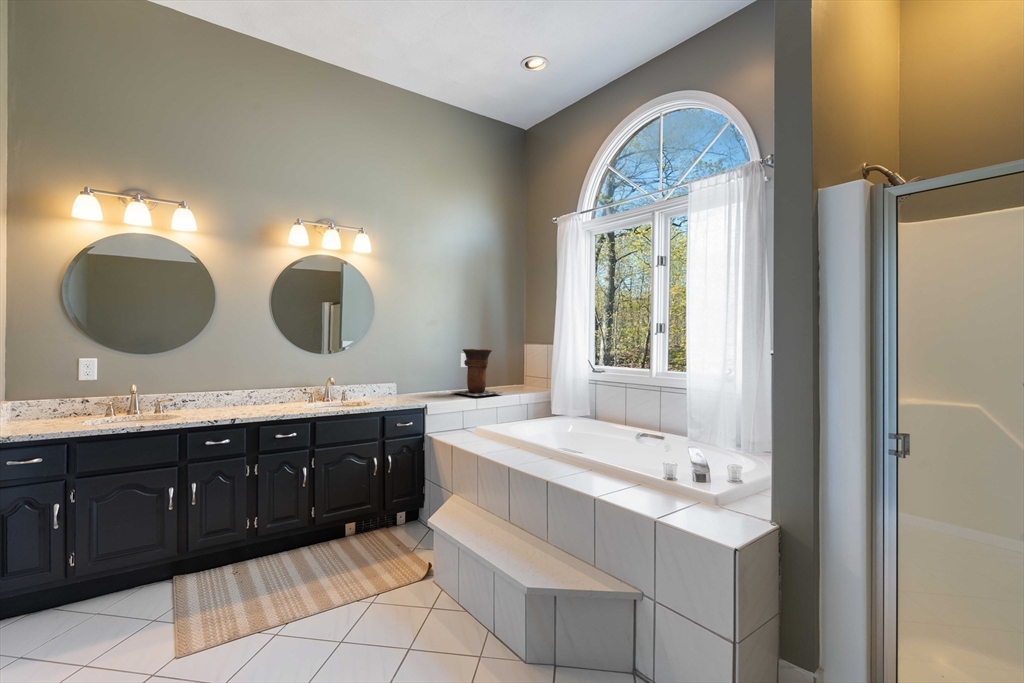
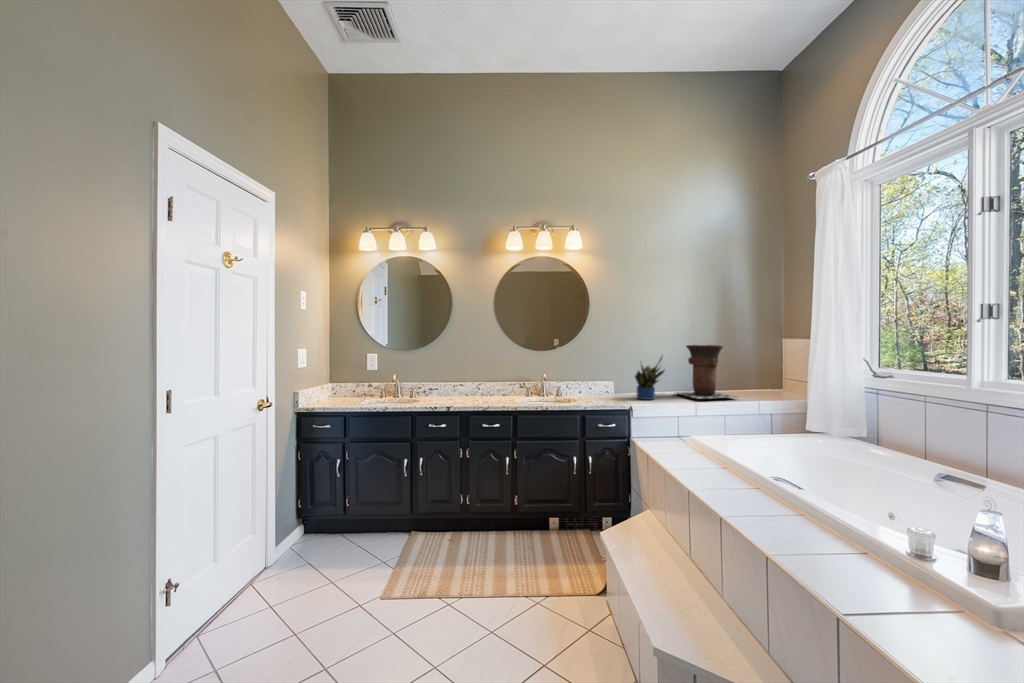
potted plant: none [423,357,451,400] -> present [635,357,665,400]

